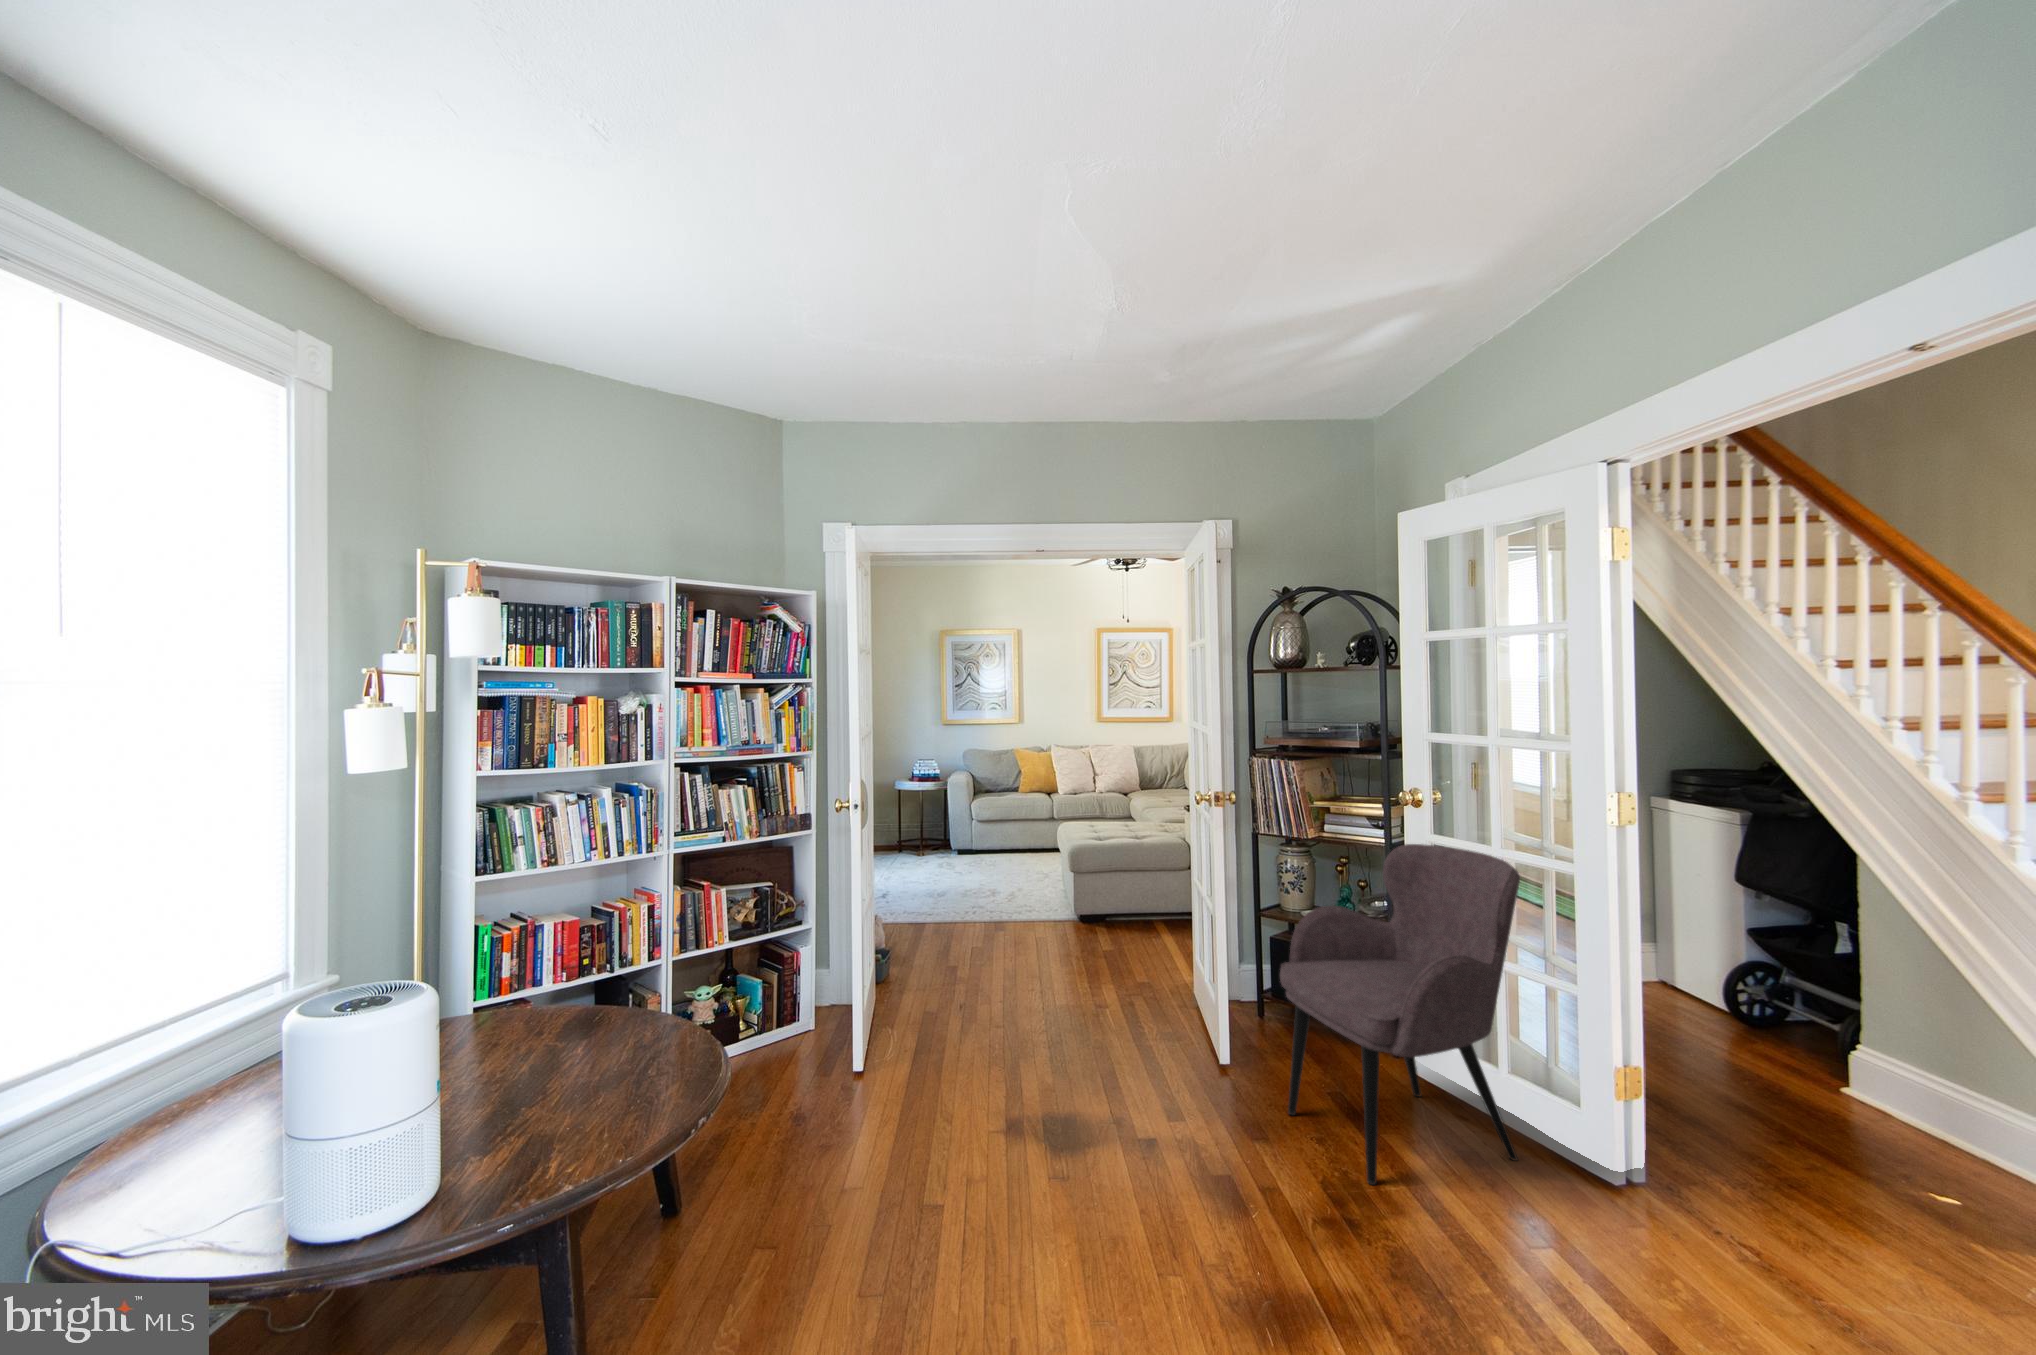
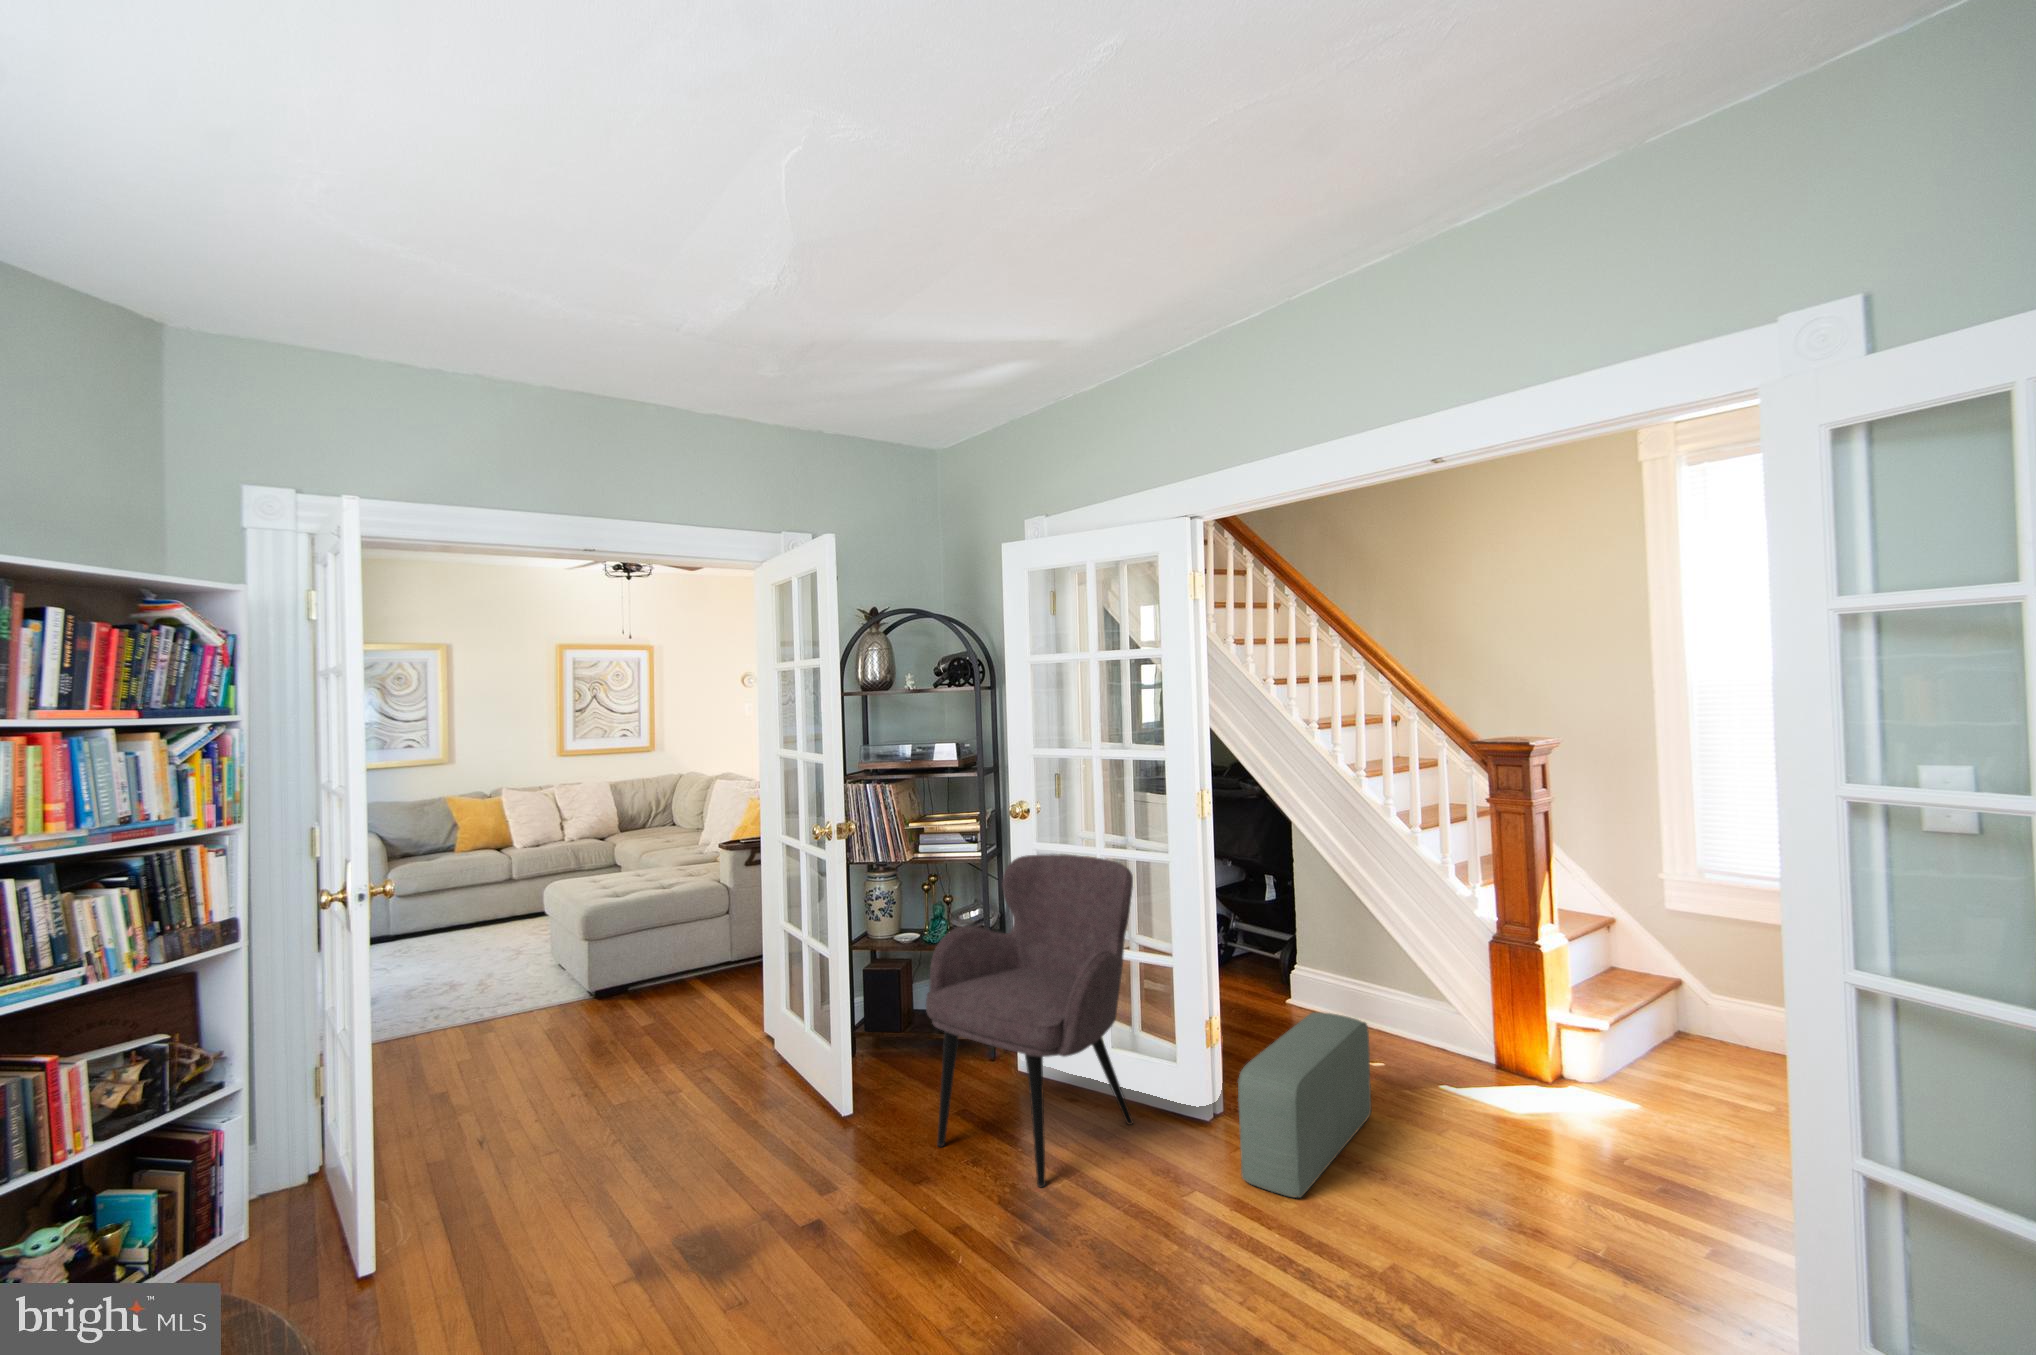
pouf: none [1620,1098,1898,1314] -> present [1238,1012,1371,1197]

